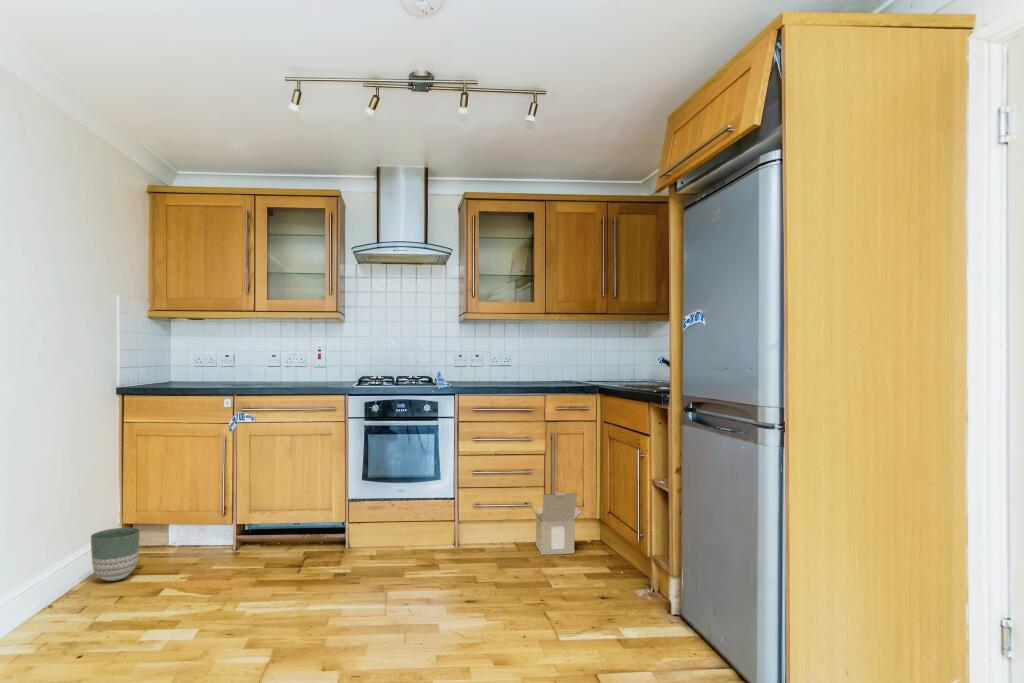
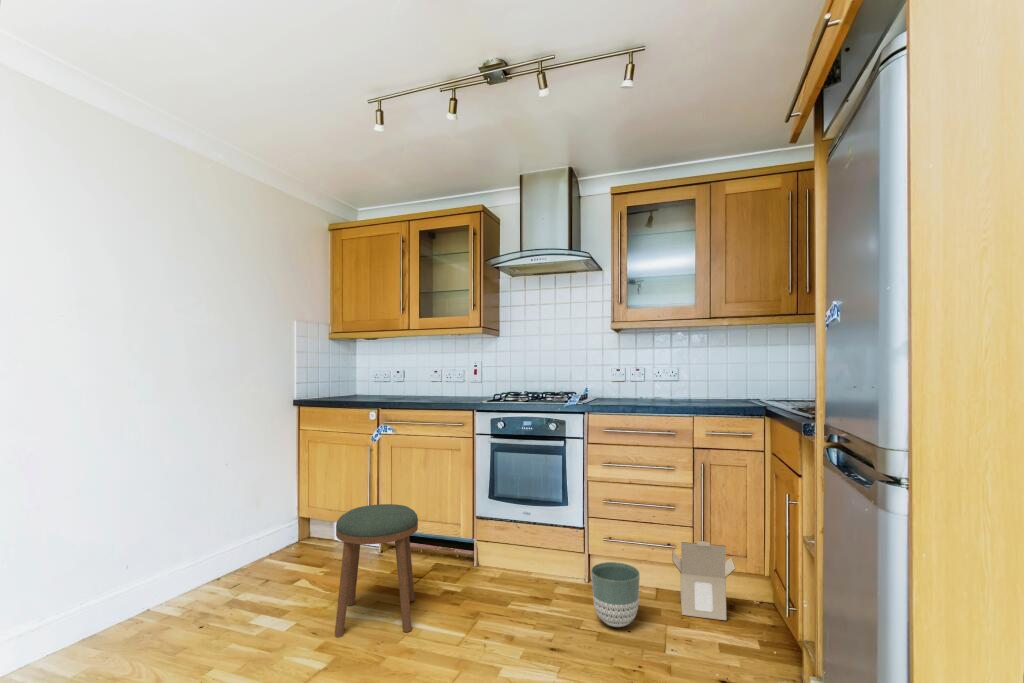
stool: none [239,485,323,607] -> present [335,504,418,637]
planter: present [91,528,140,581] -> present [591,562,640,627]

